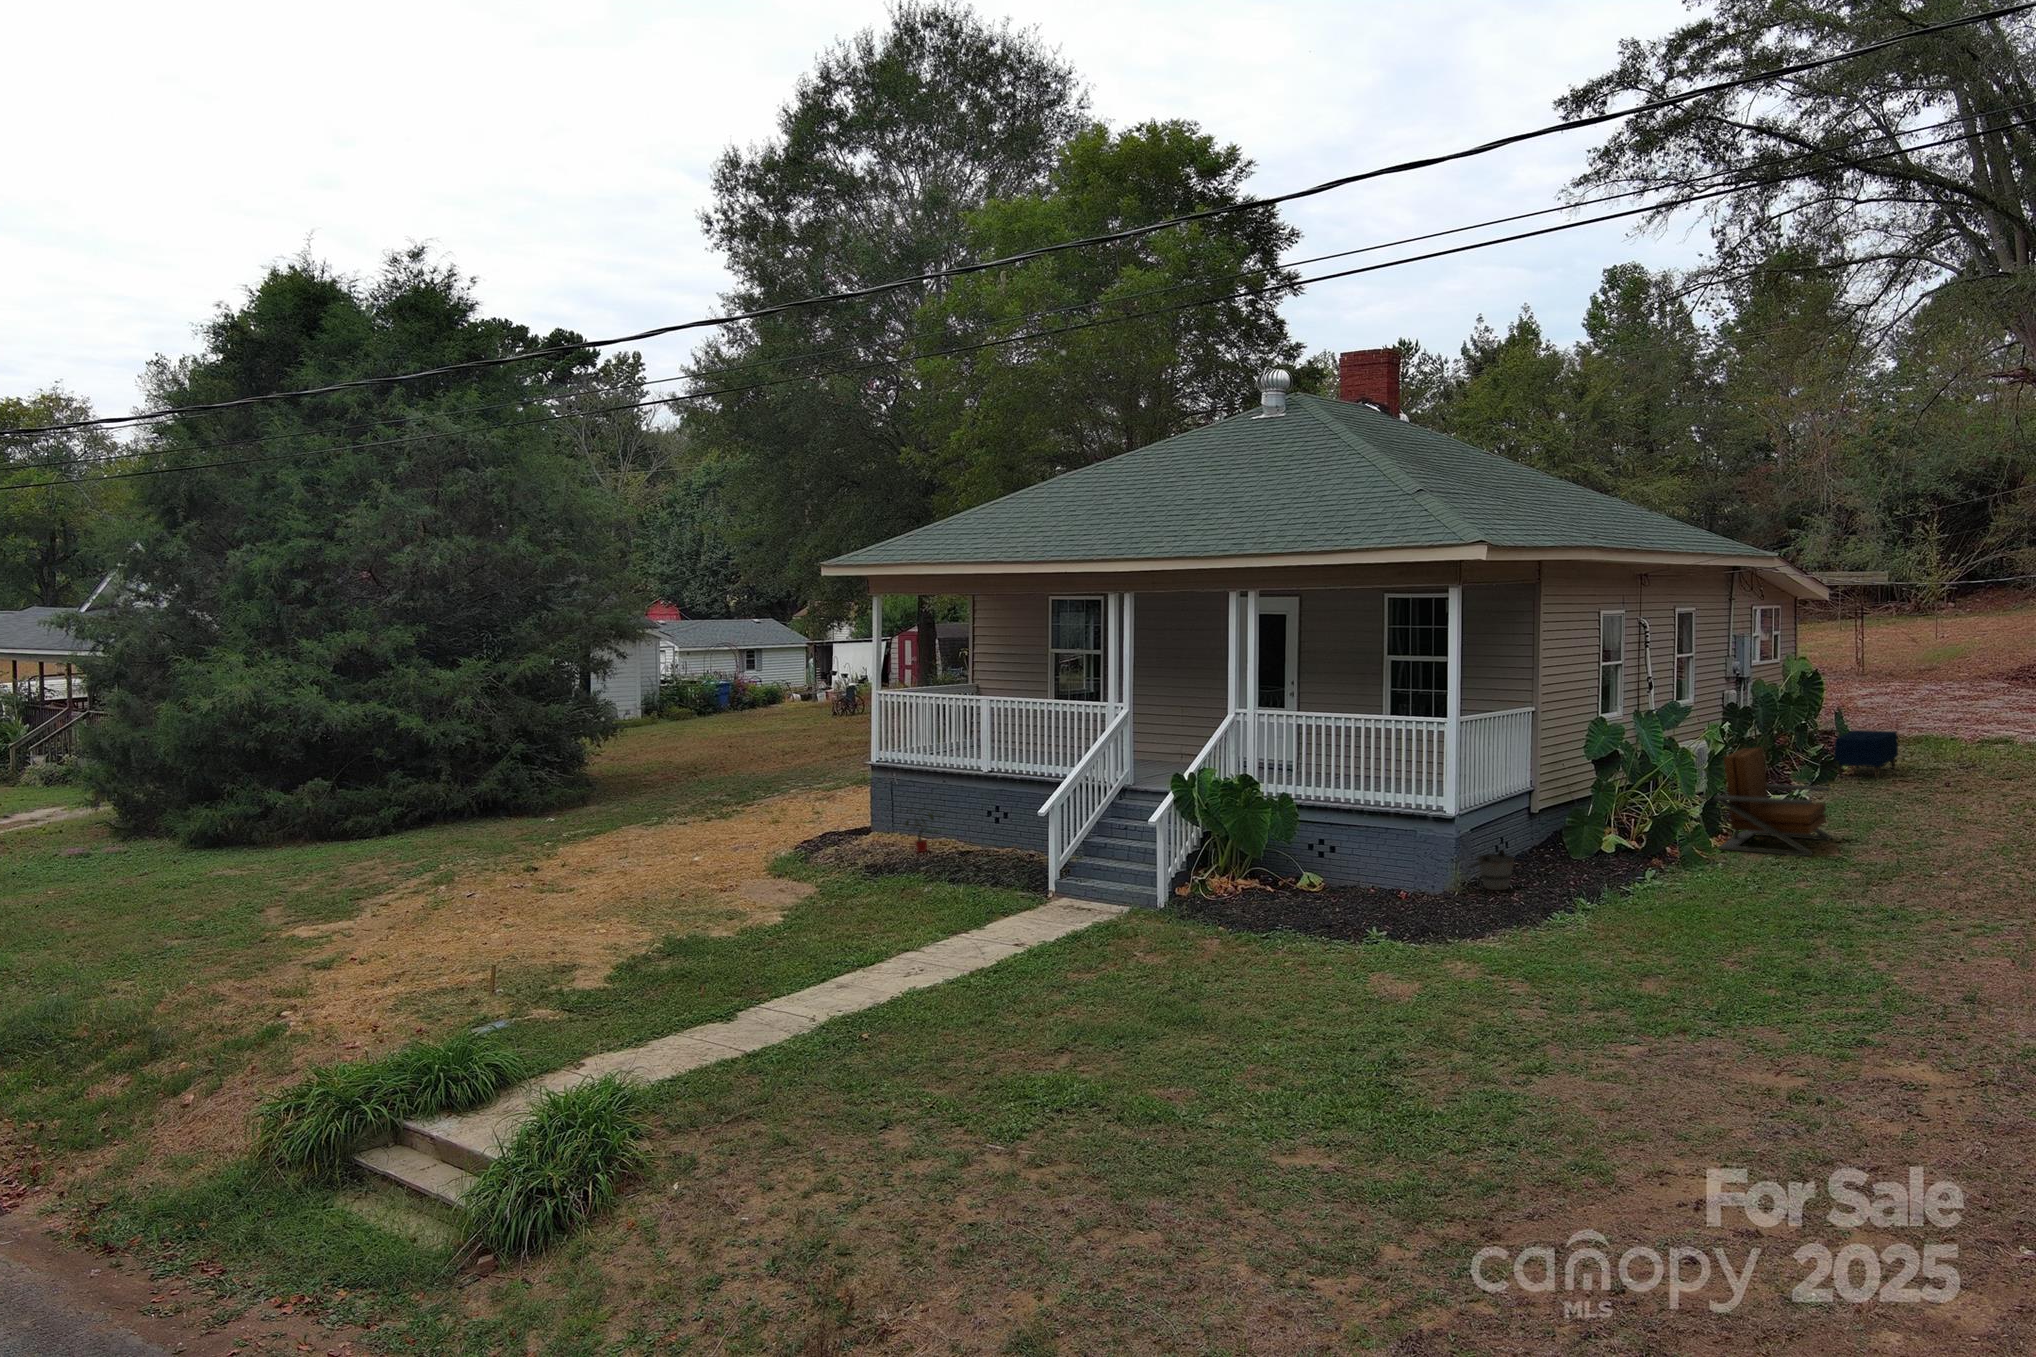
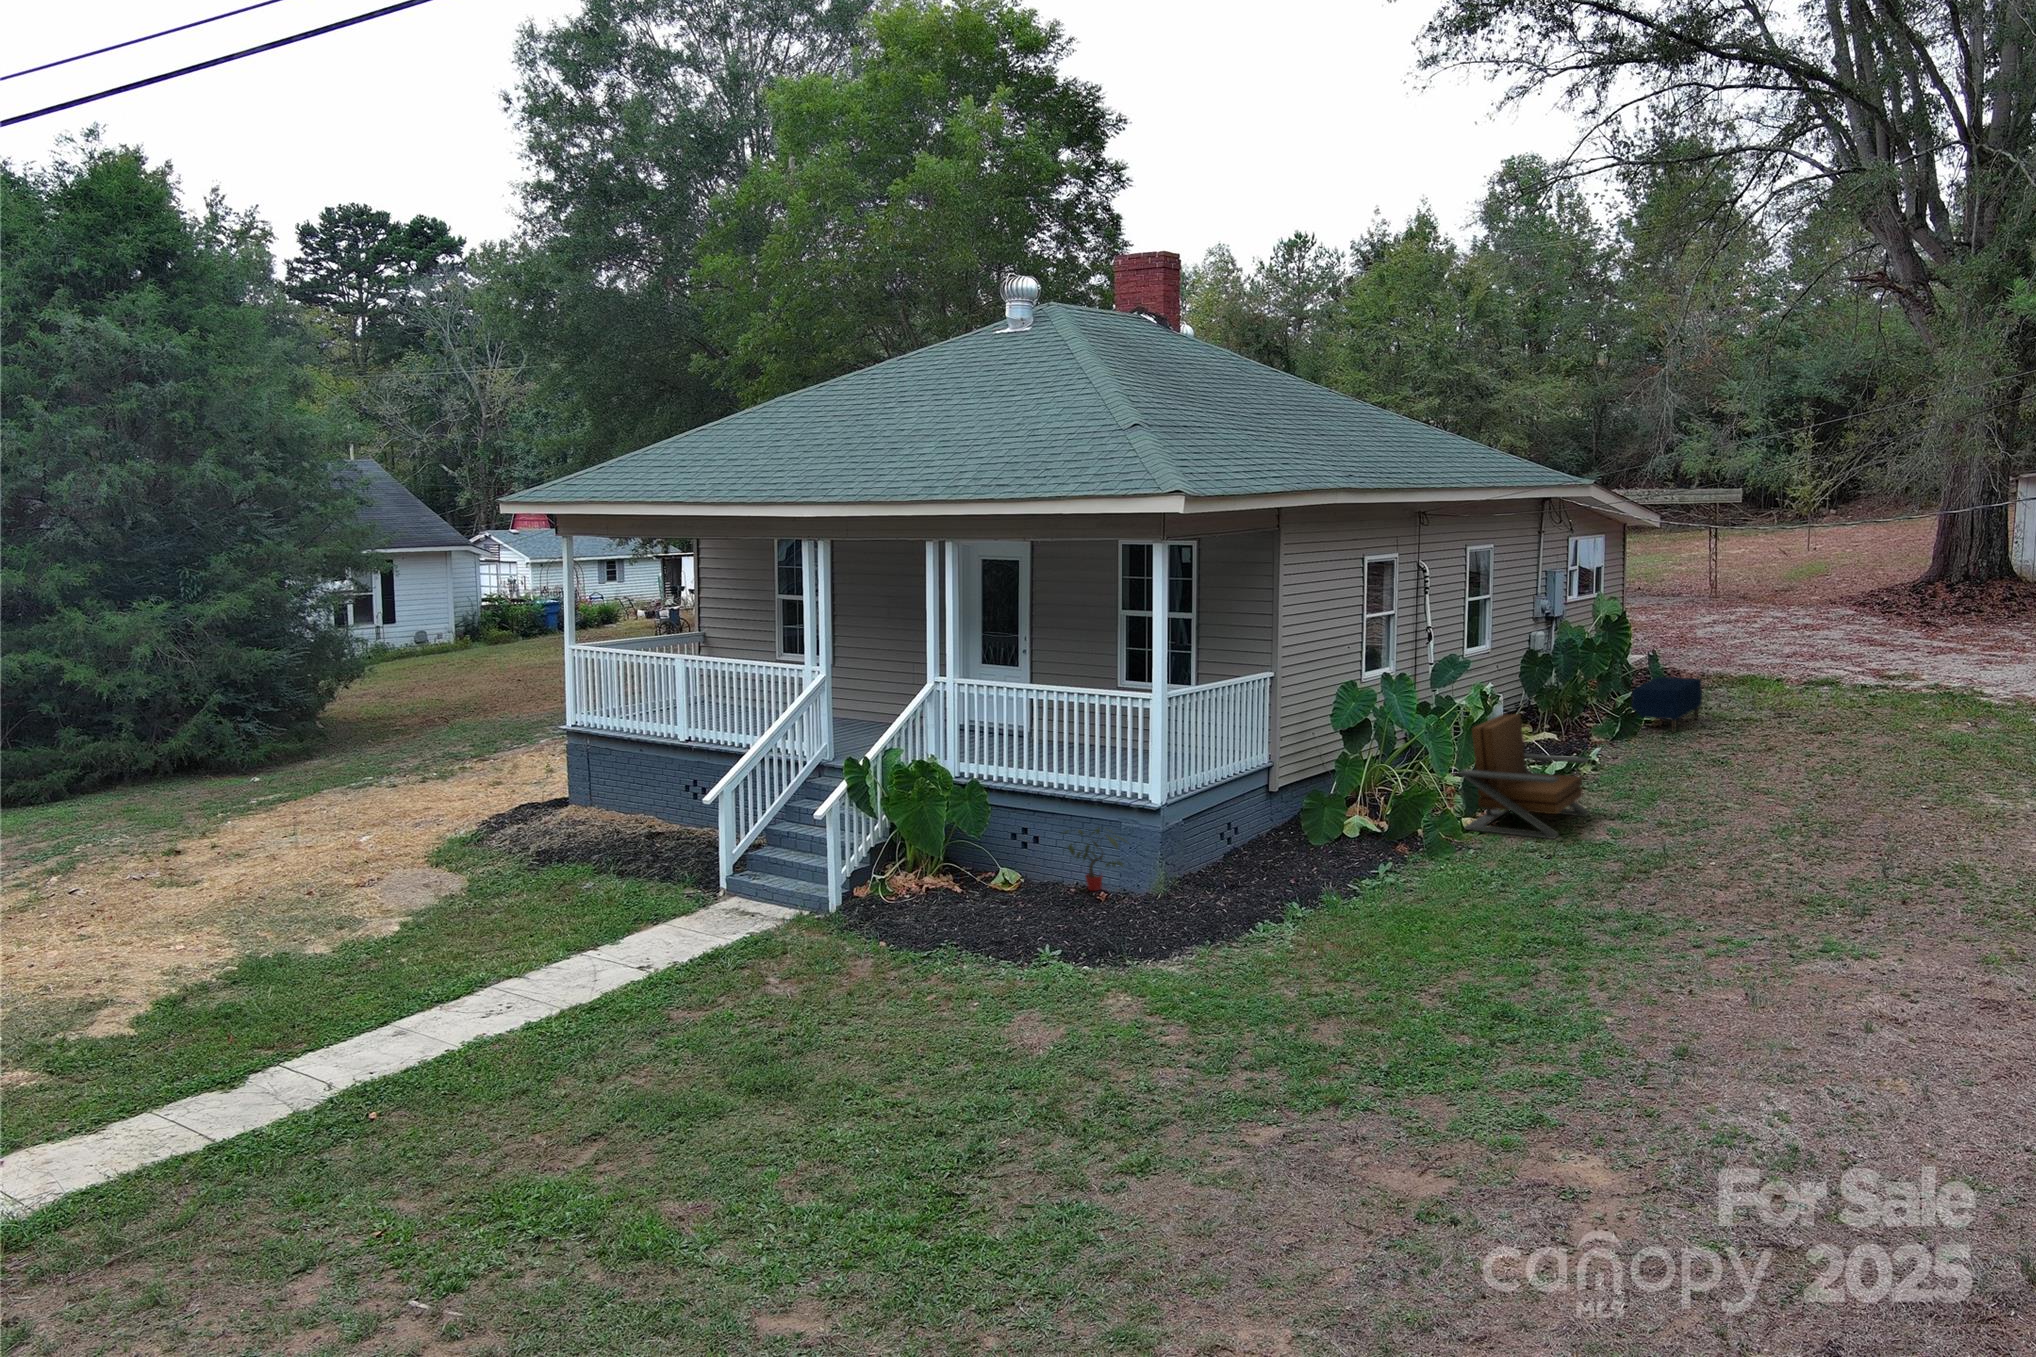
potted plant: present [905,808,940,852] -> present [1063,828,1127,891]
bucket: present [1468,850,1515,890] -> none [1170,842,1222,888]

